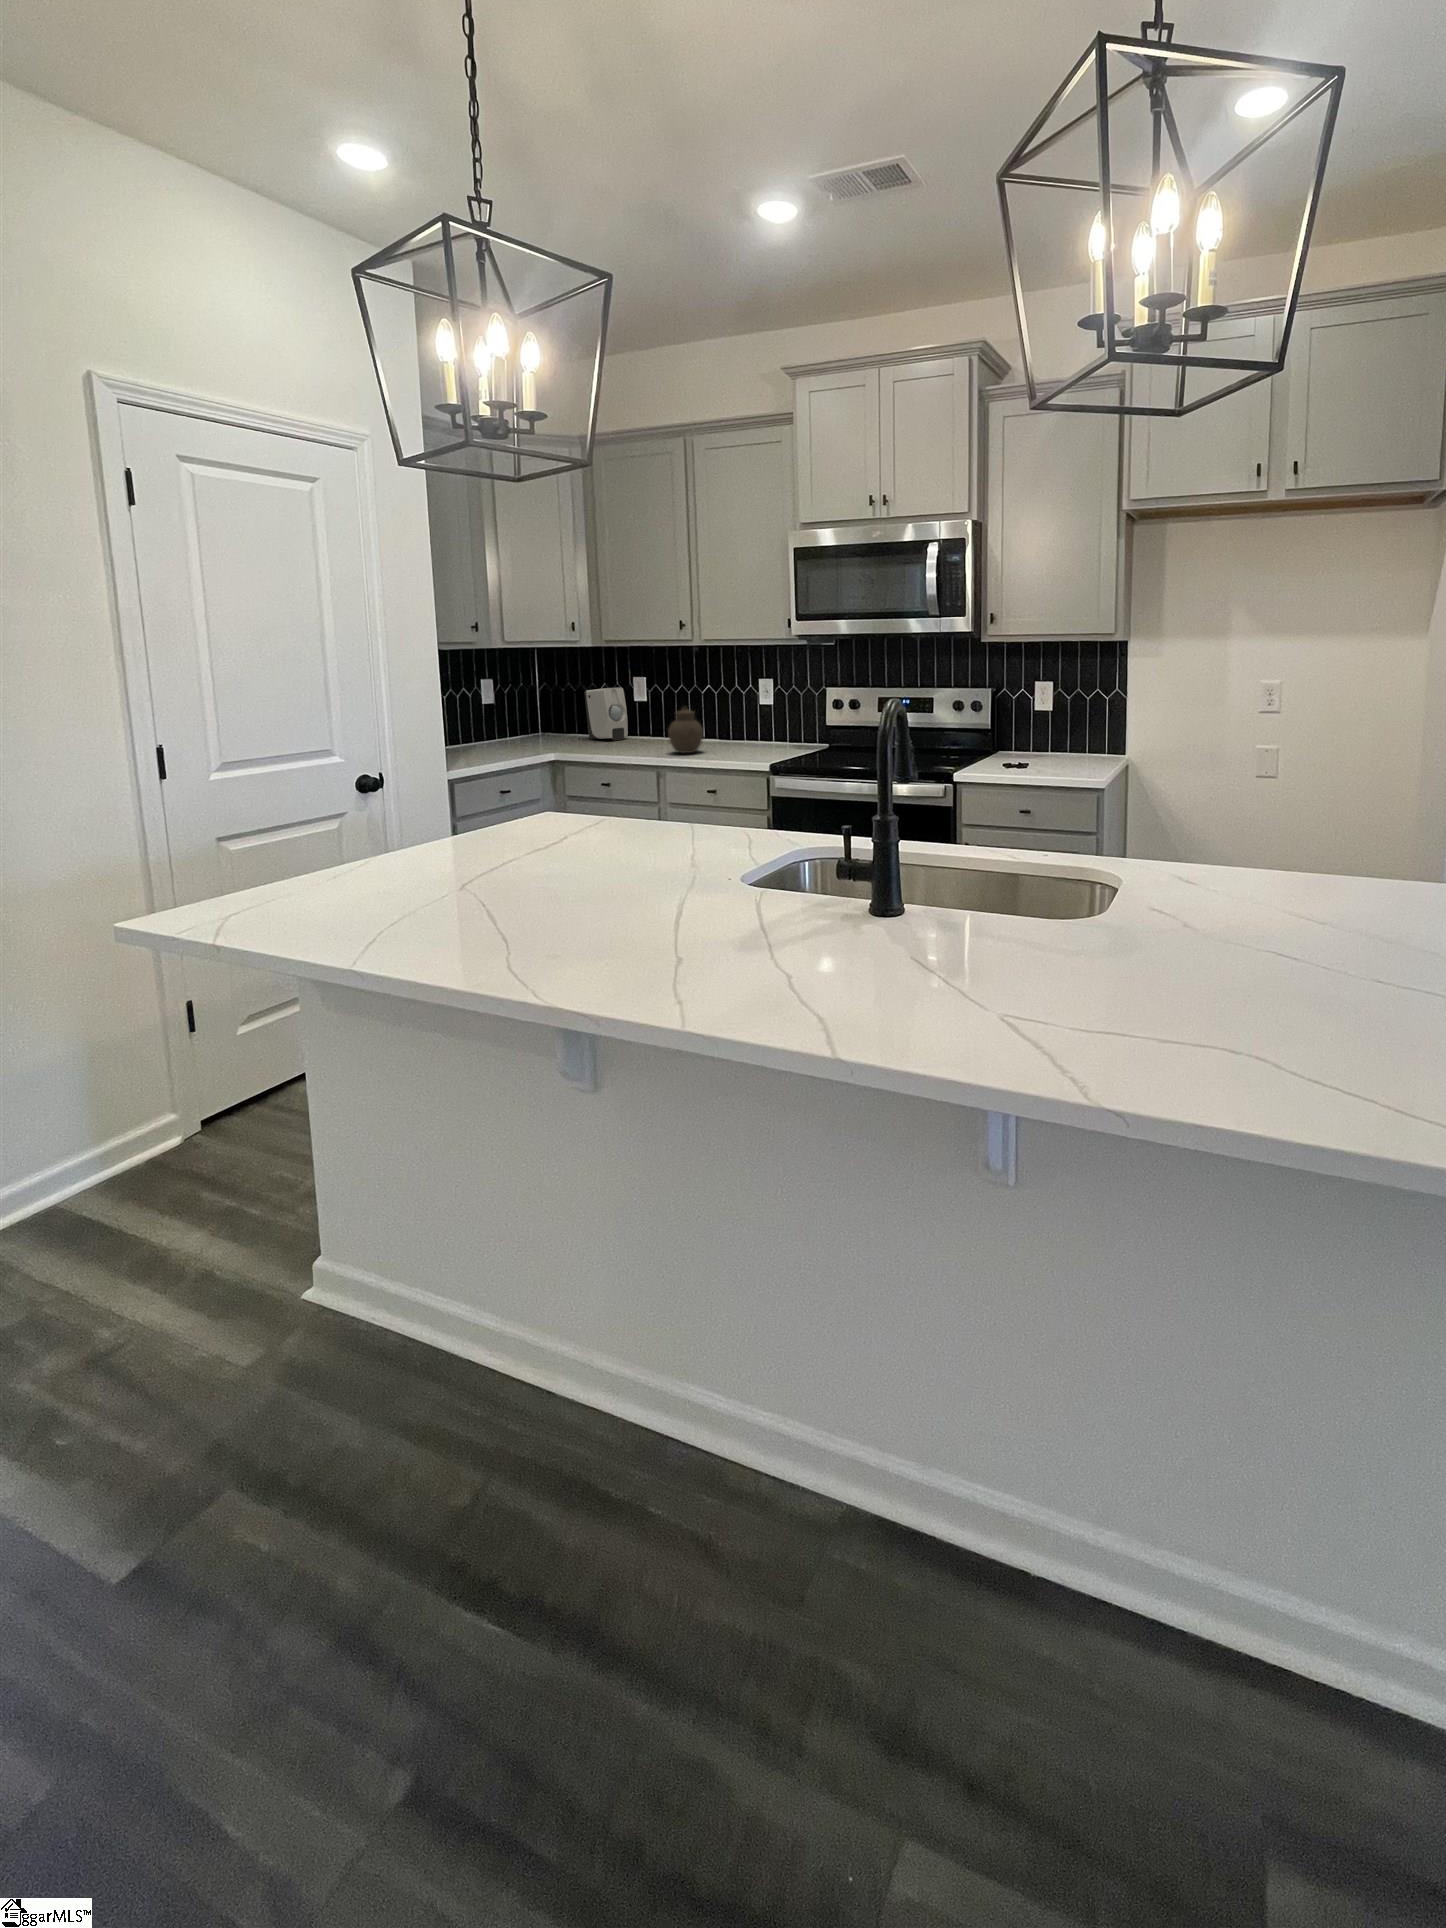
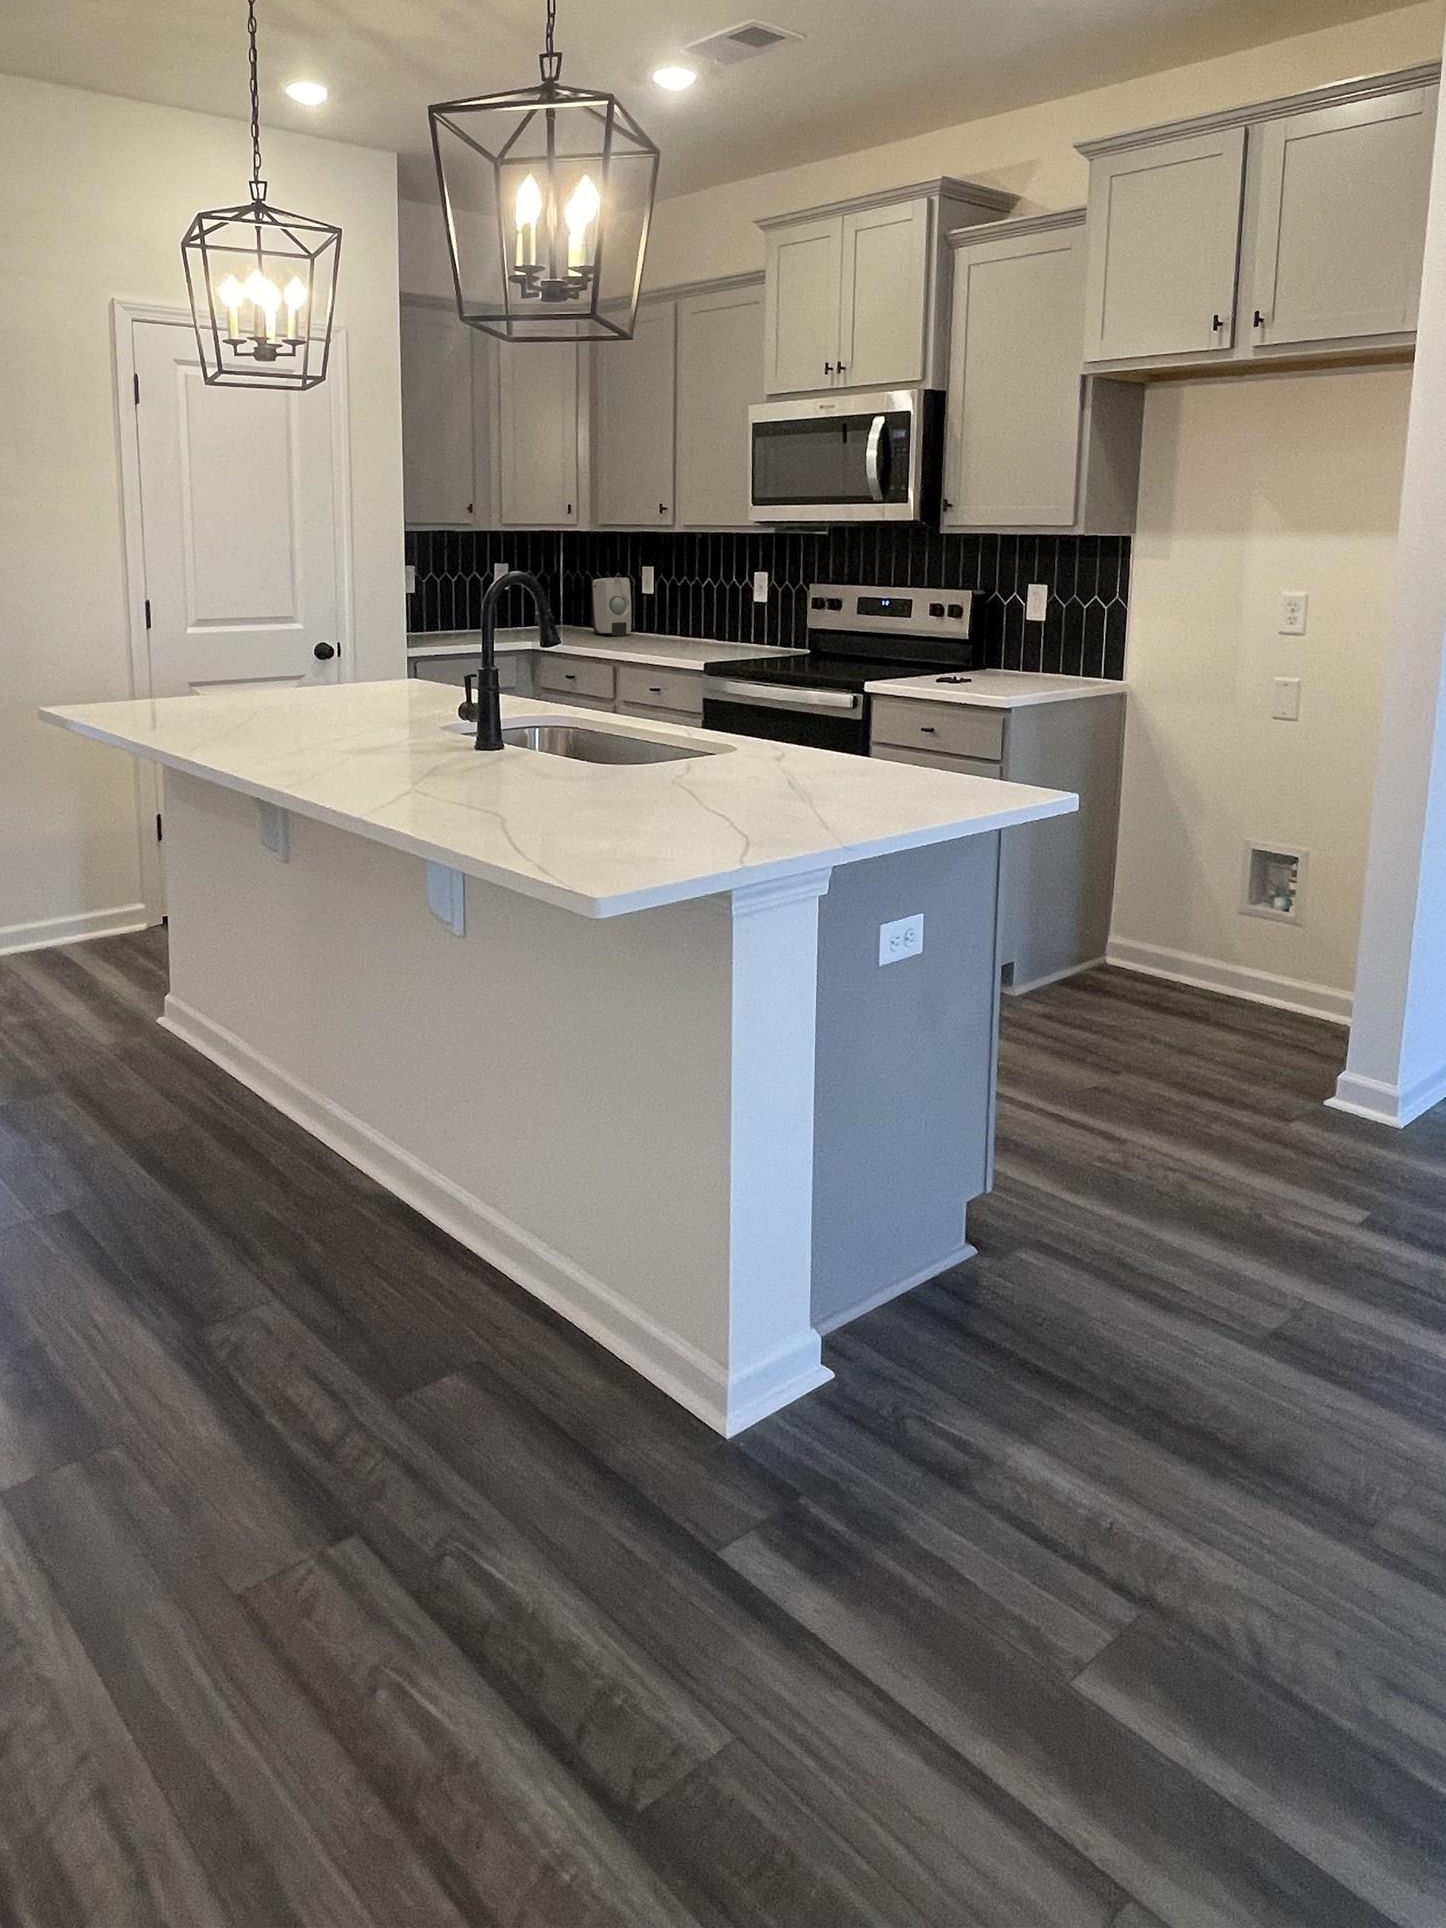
jar: present [668,707,703,753] -> none [638,598,675,650]

